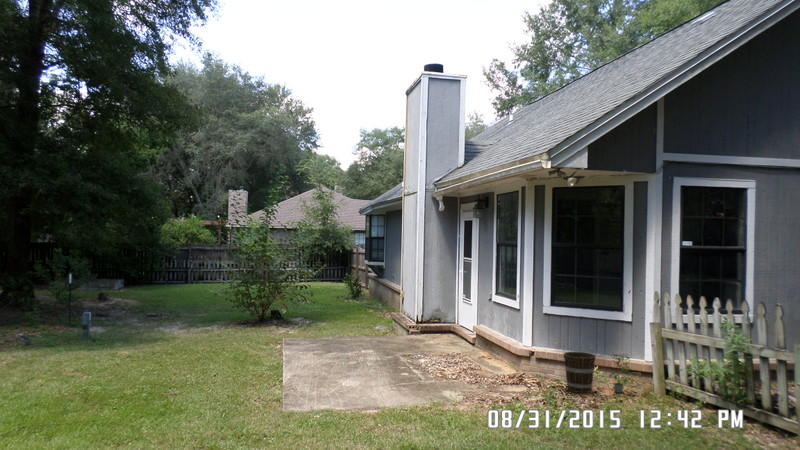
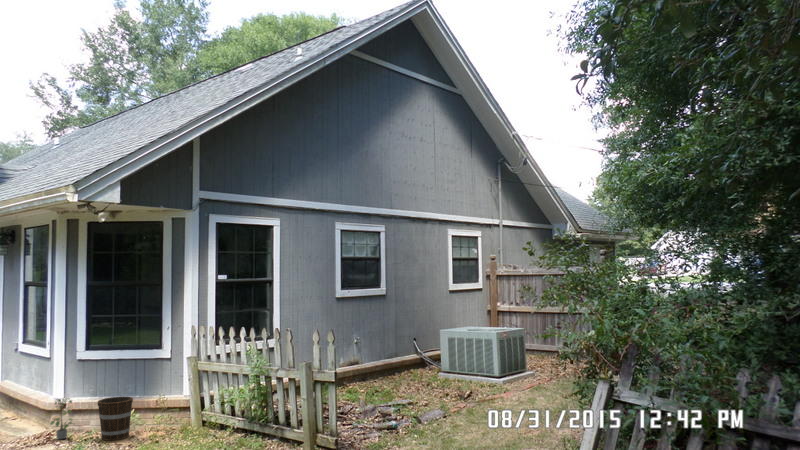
potted plant: present [609,354,630,393] -> present [50,398,72,439]

